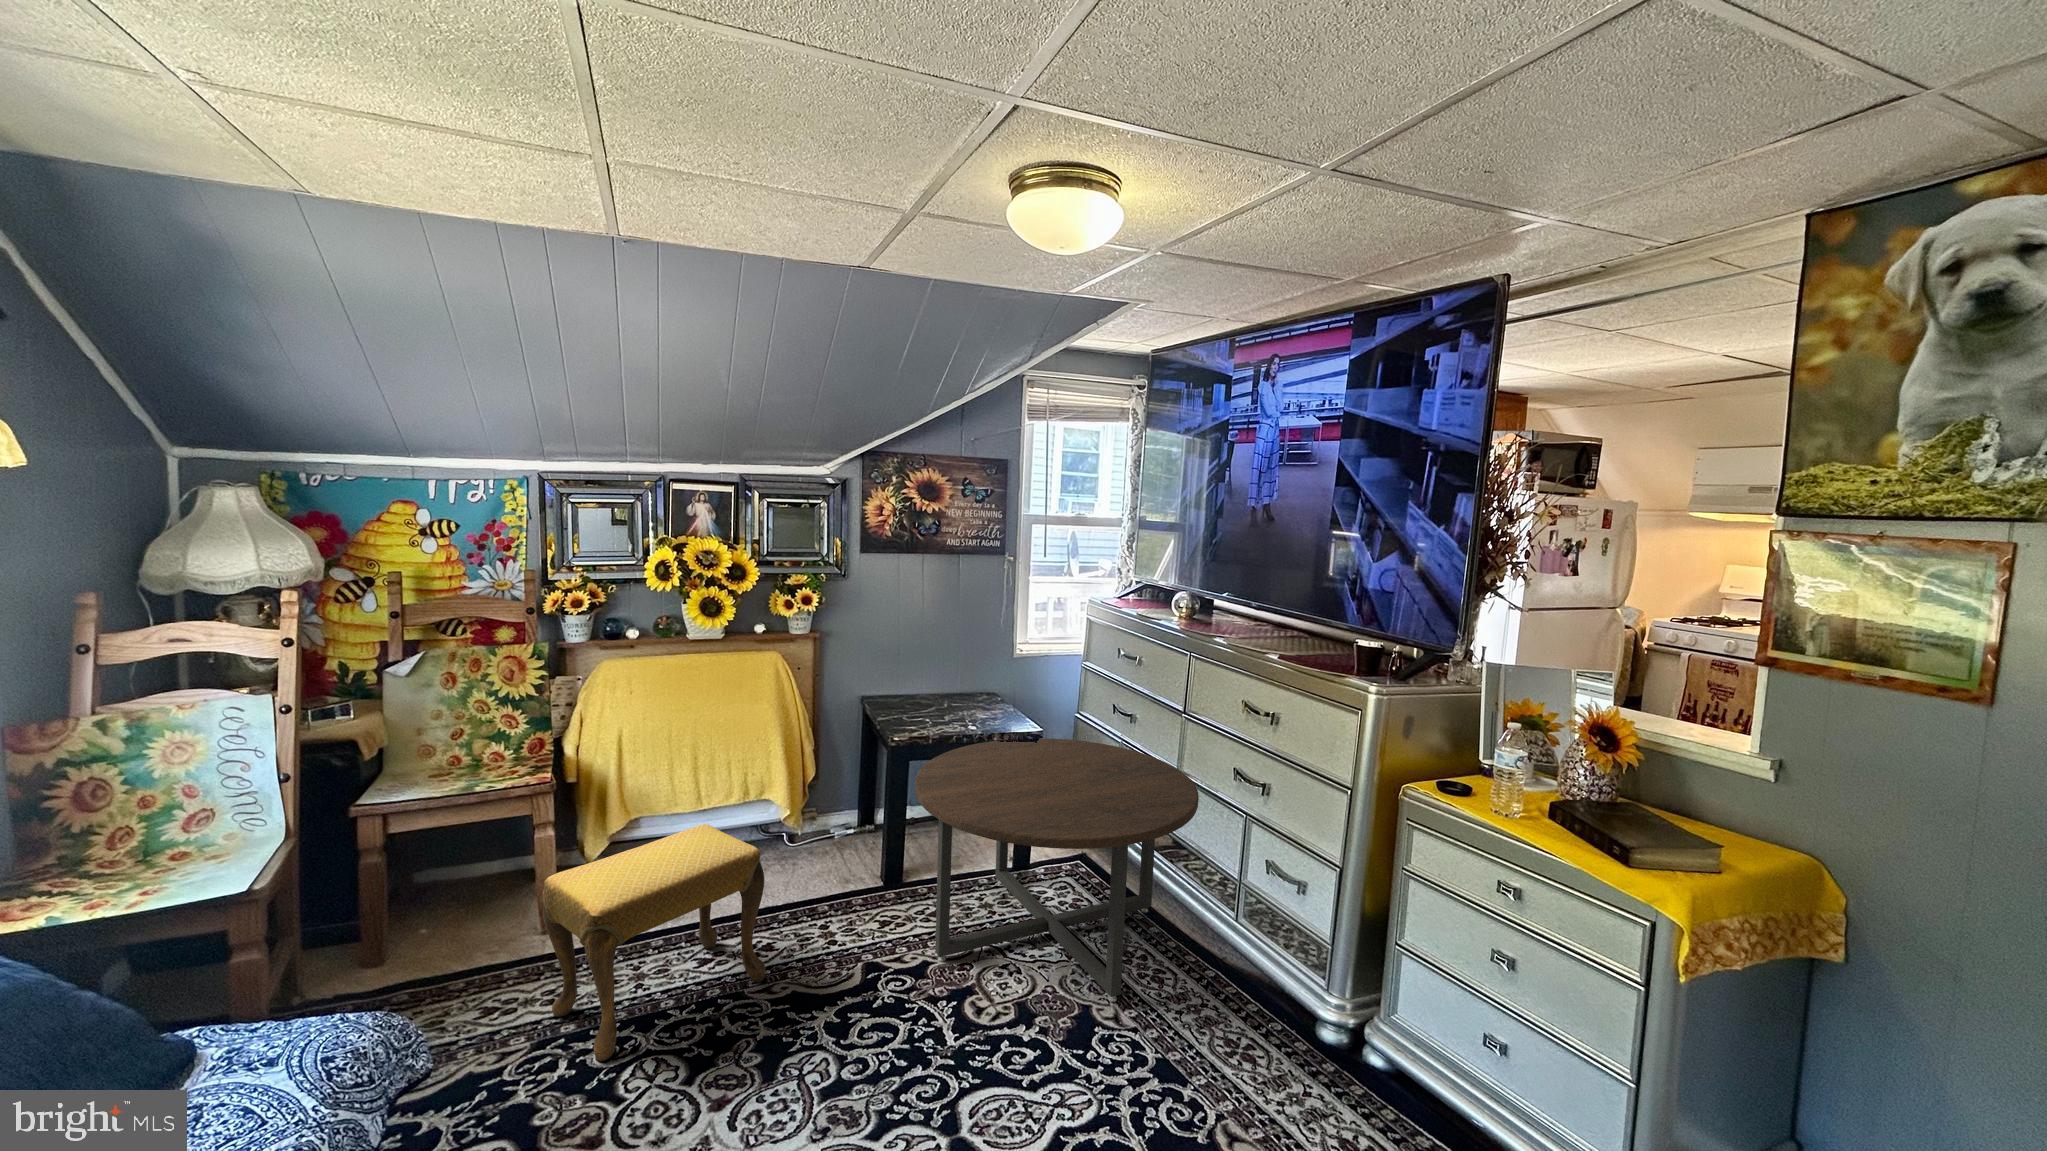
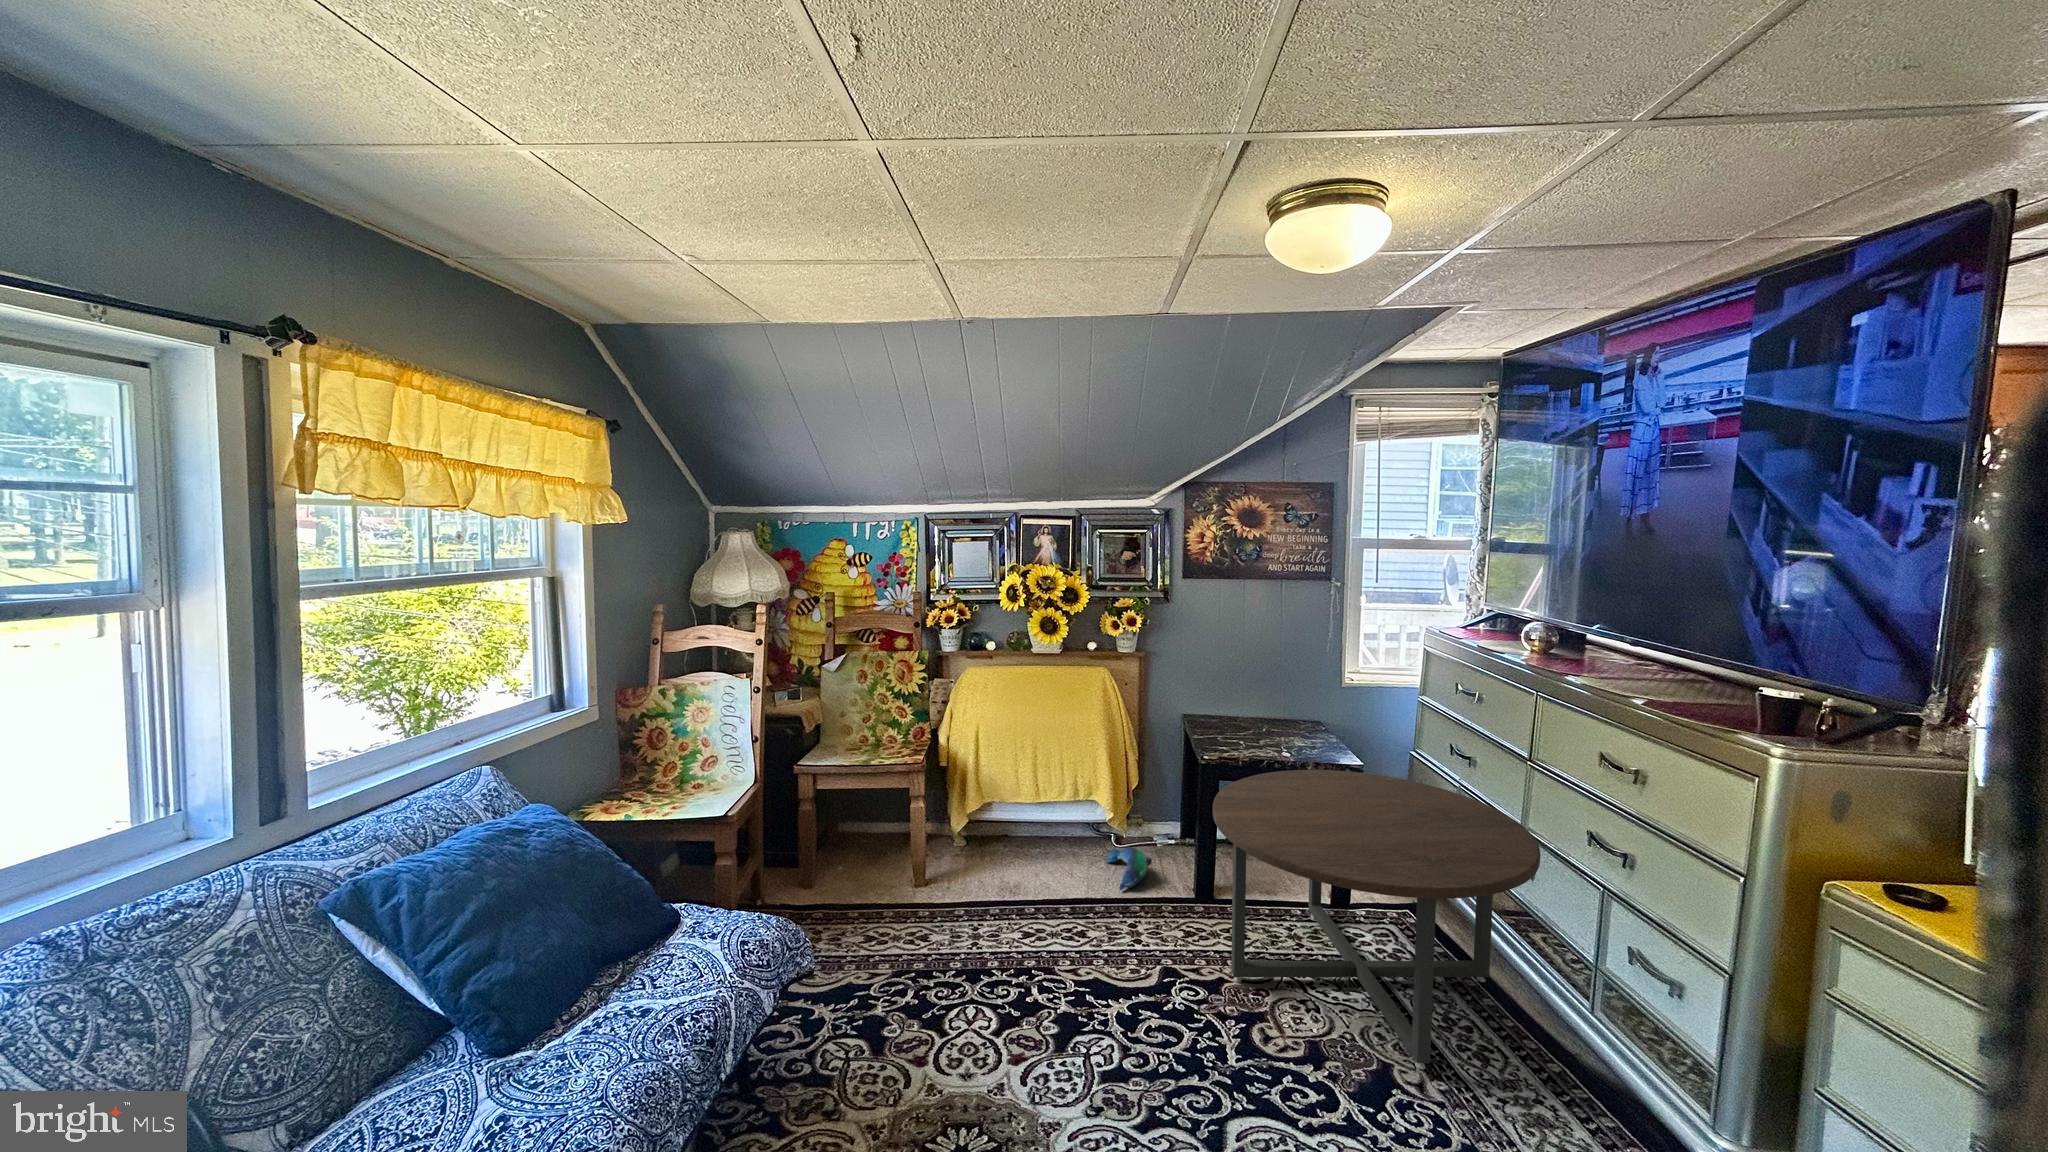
footstool: present [543,824,765,1061] -> none [904,814,1073,997]
plush toy: none [783,844,837,892] -> present [1106,848,1152,890]

